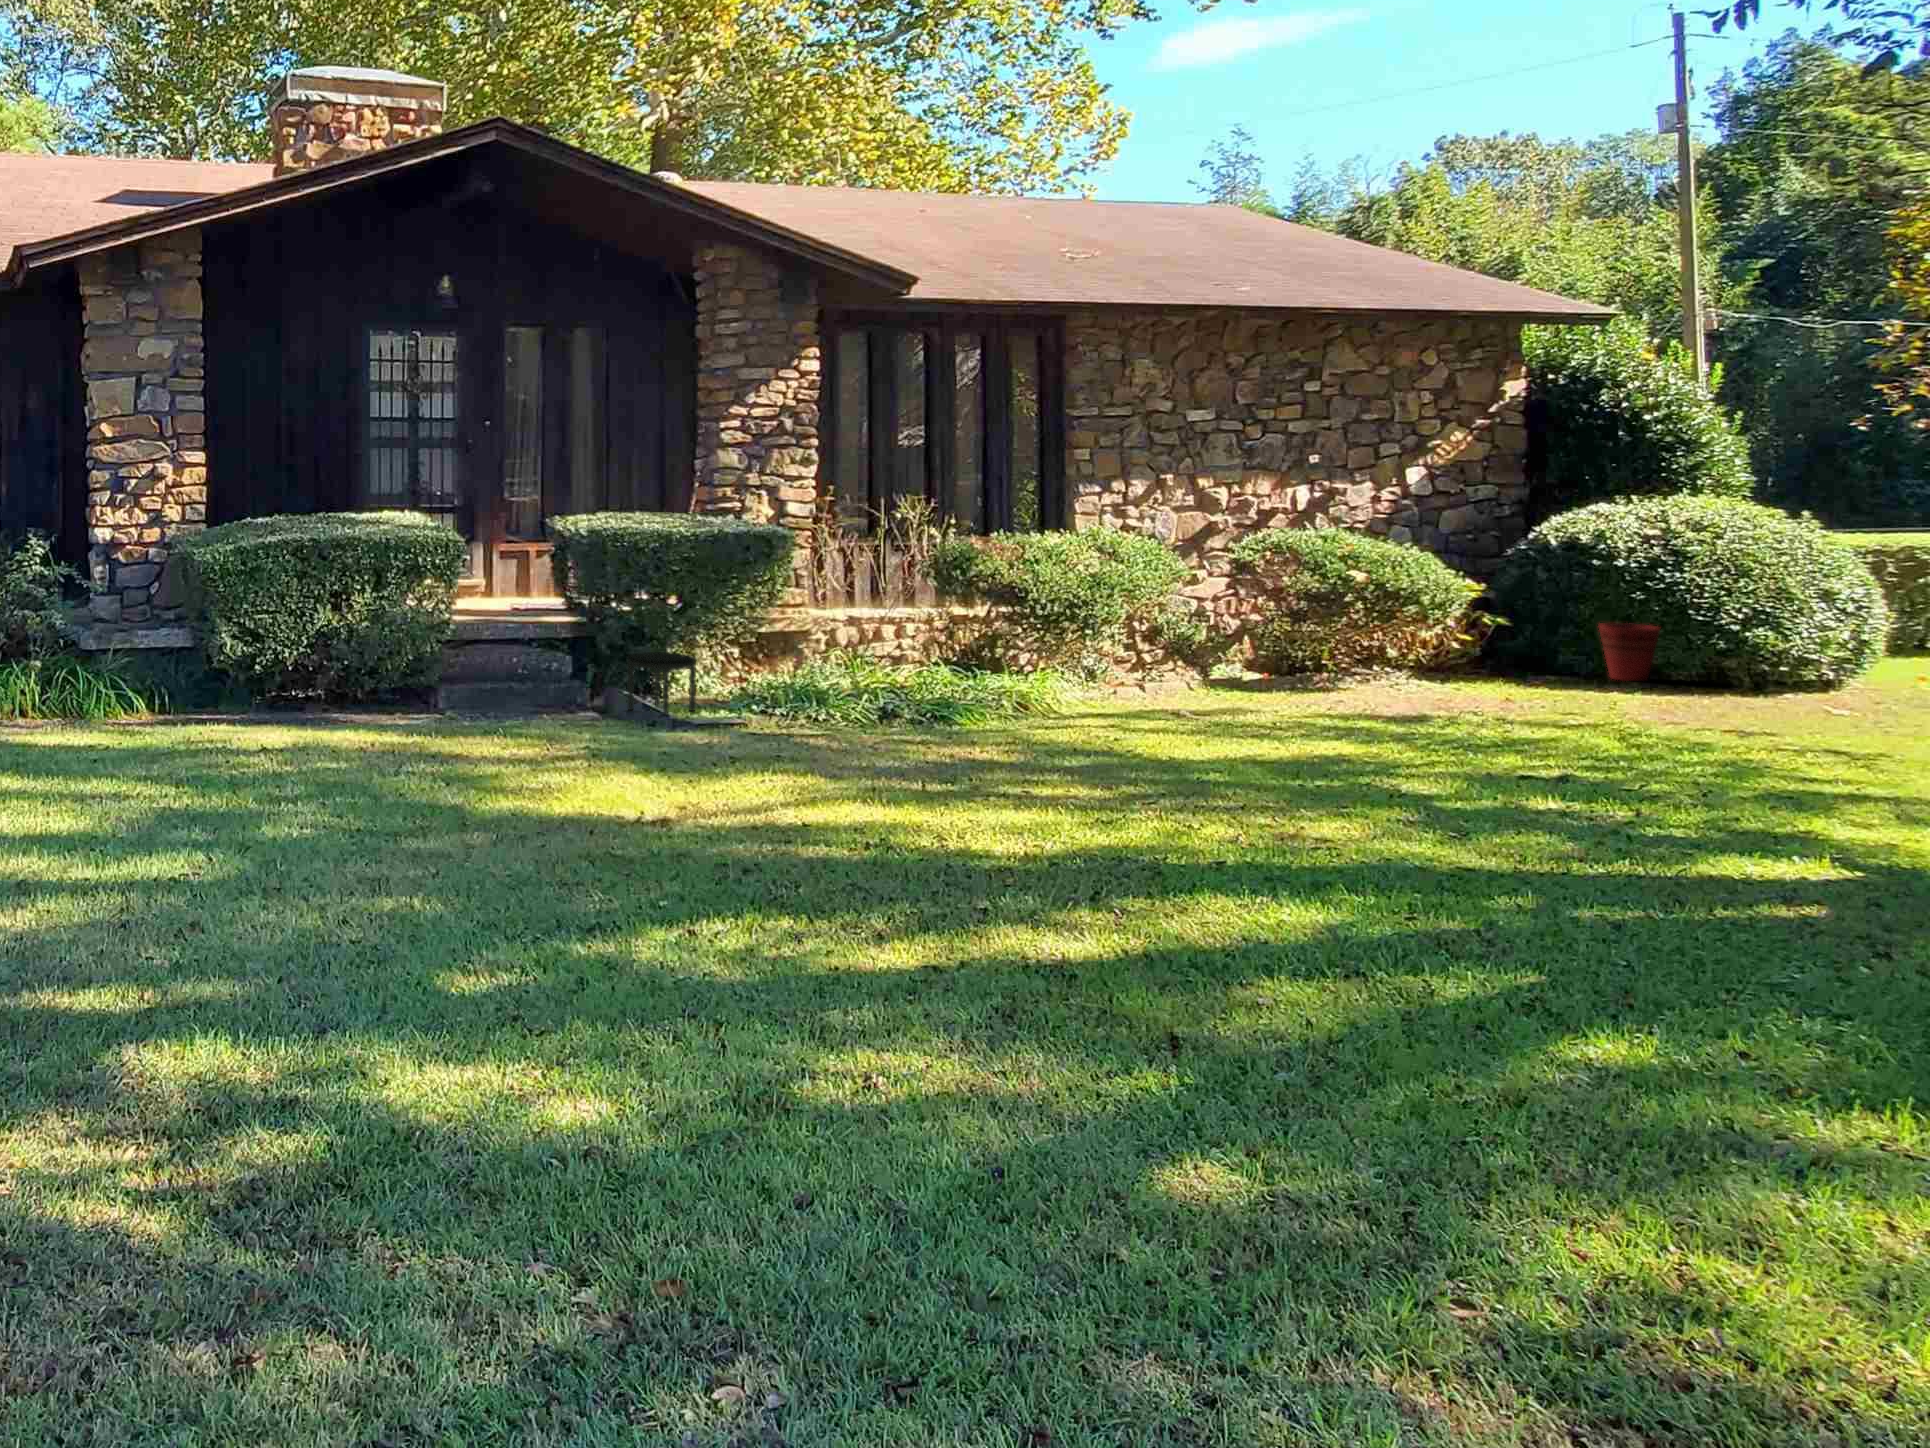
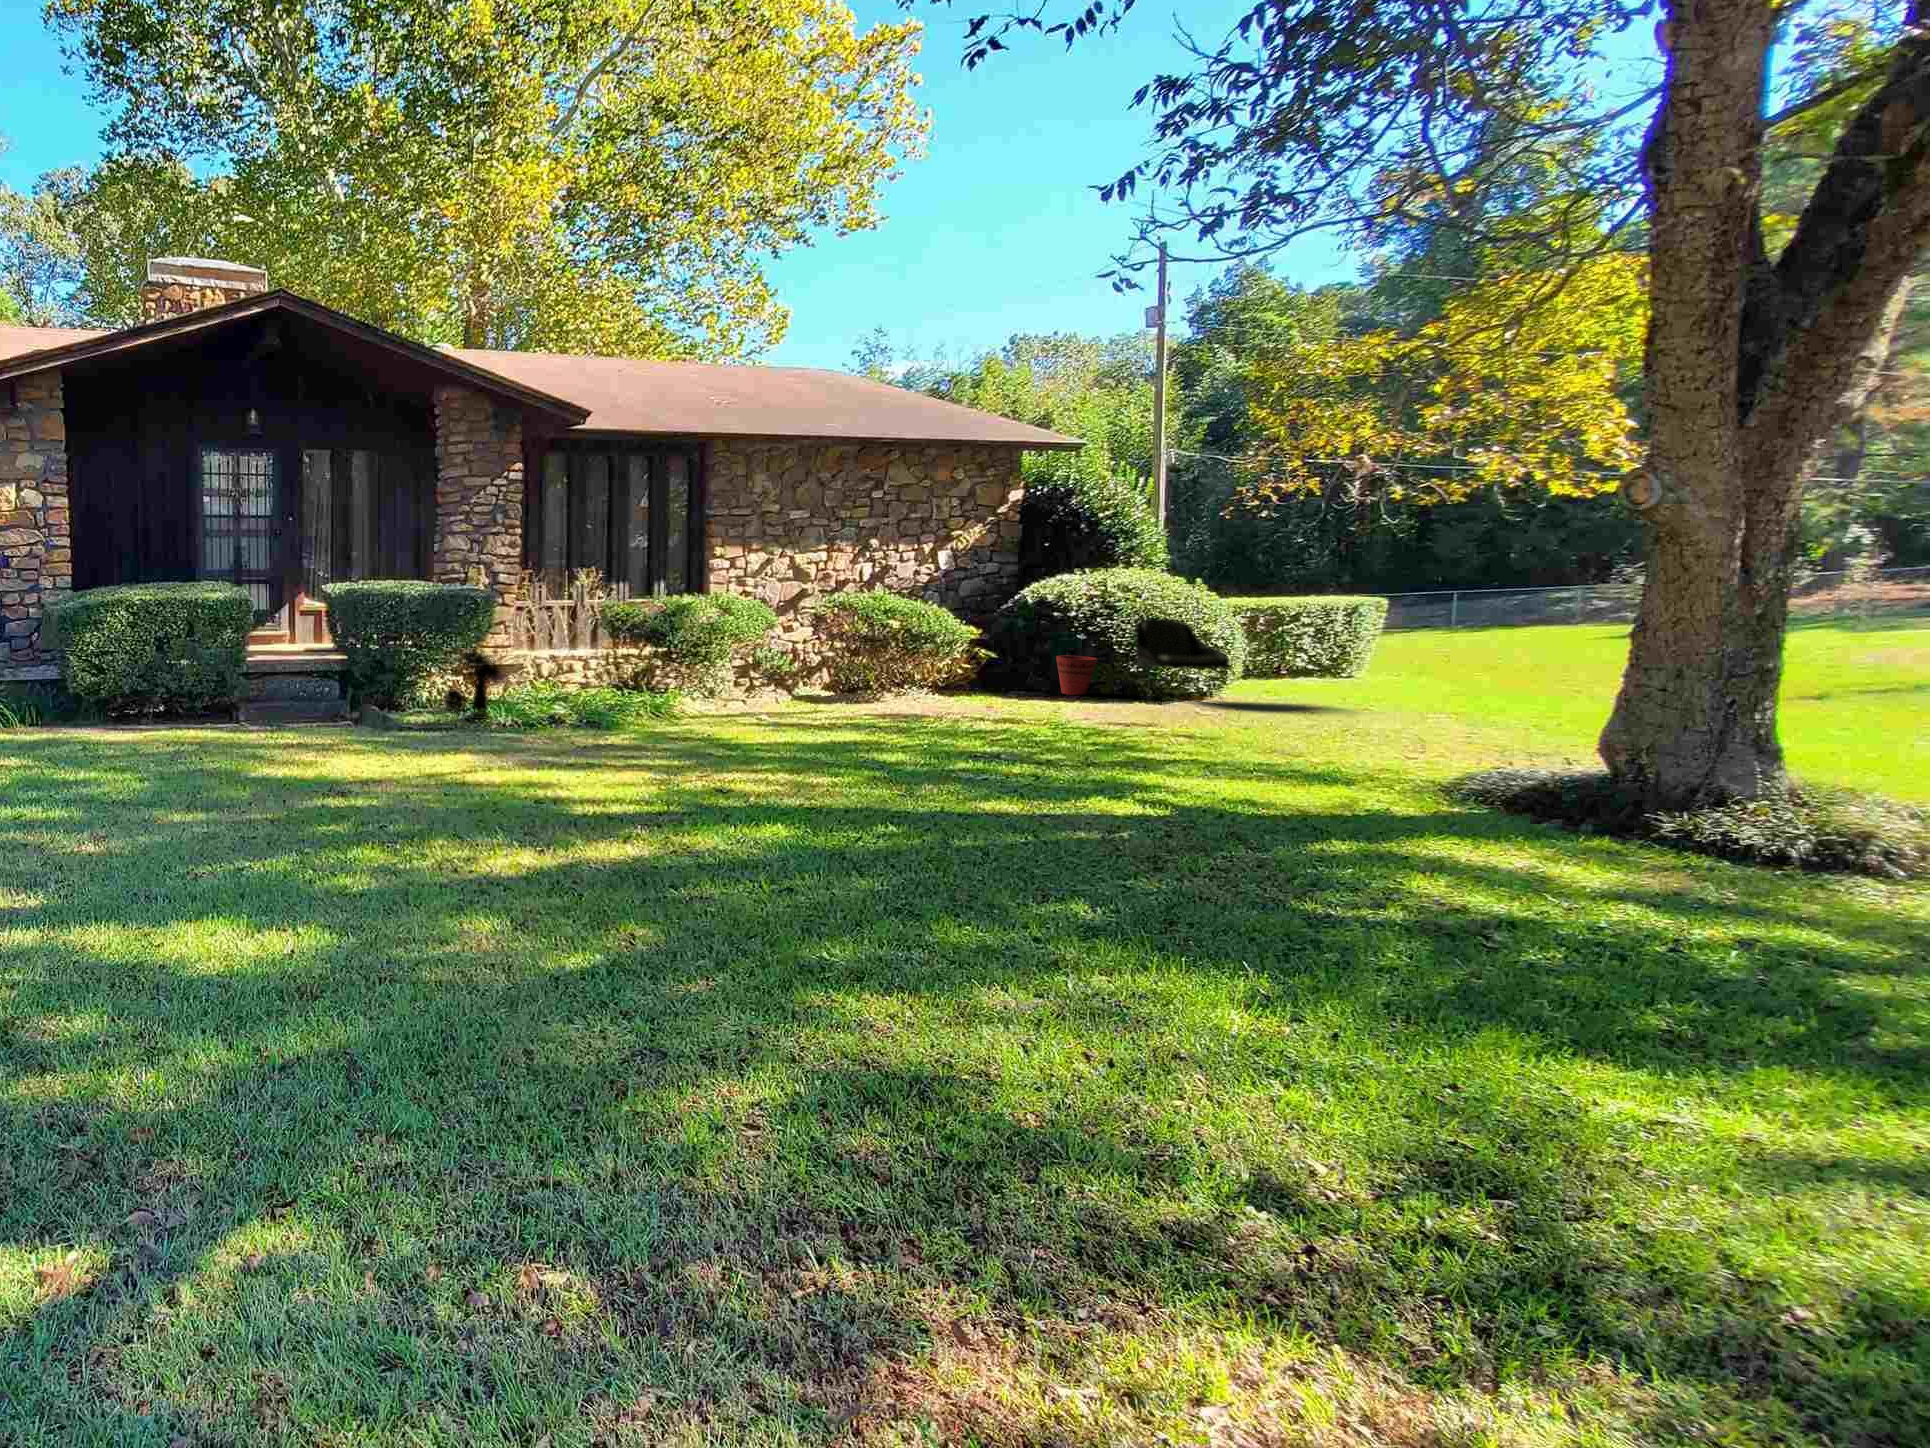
lounge chair: none [1705,568,1862,698] -> present [1130,618,1230,702]
potted plant: none [714,605,801,706] -> present [442,648,501,719]
round table: present [627,652,697,715] -> none [375,681,426,727]

